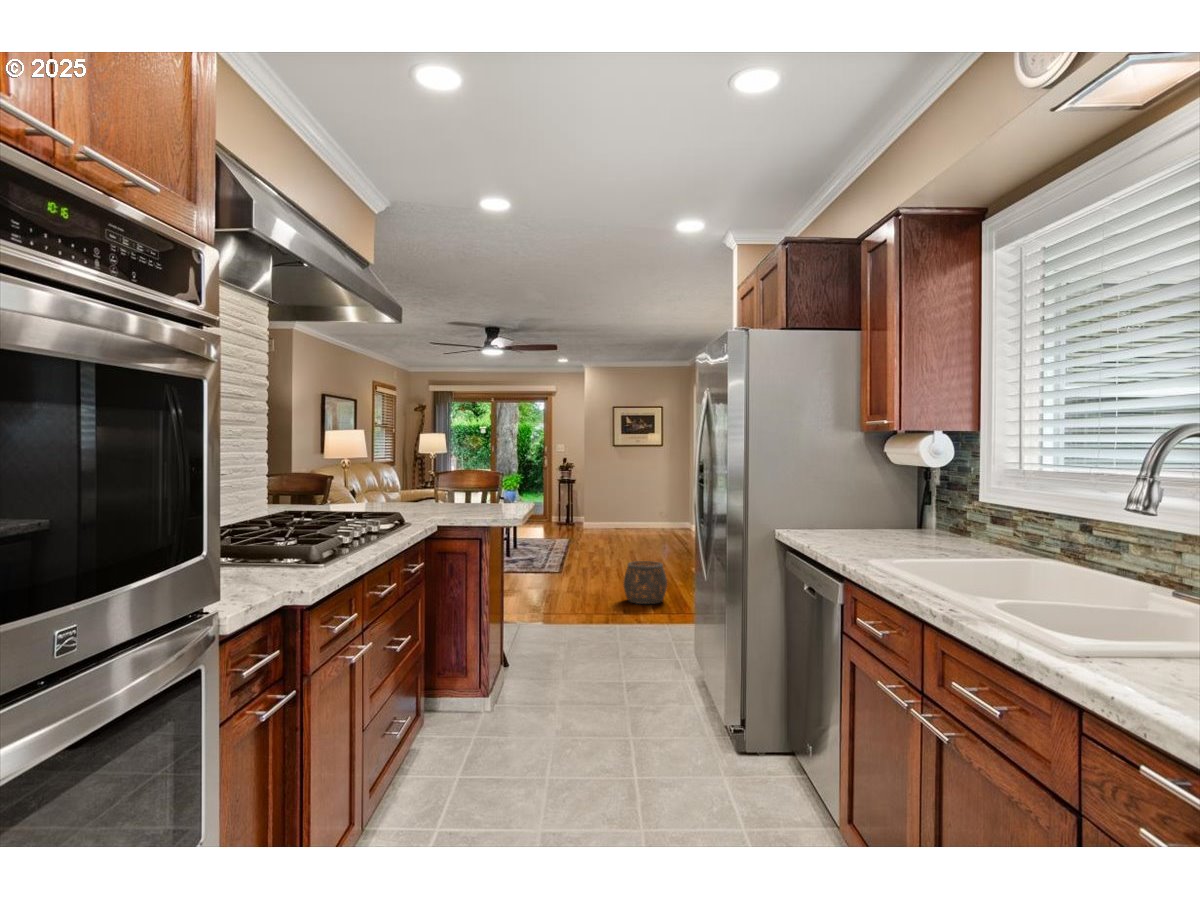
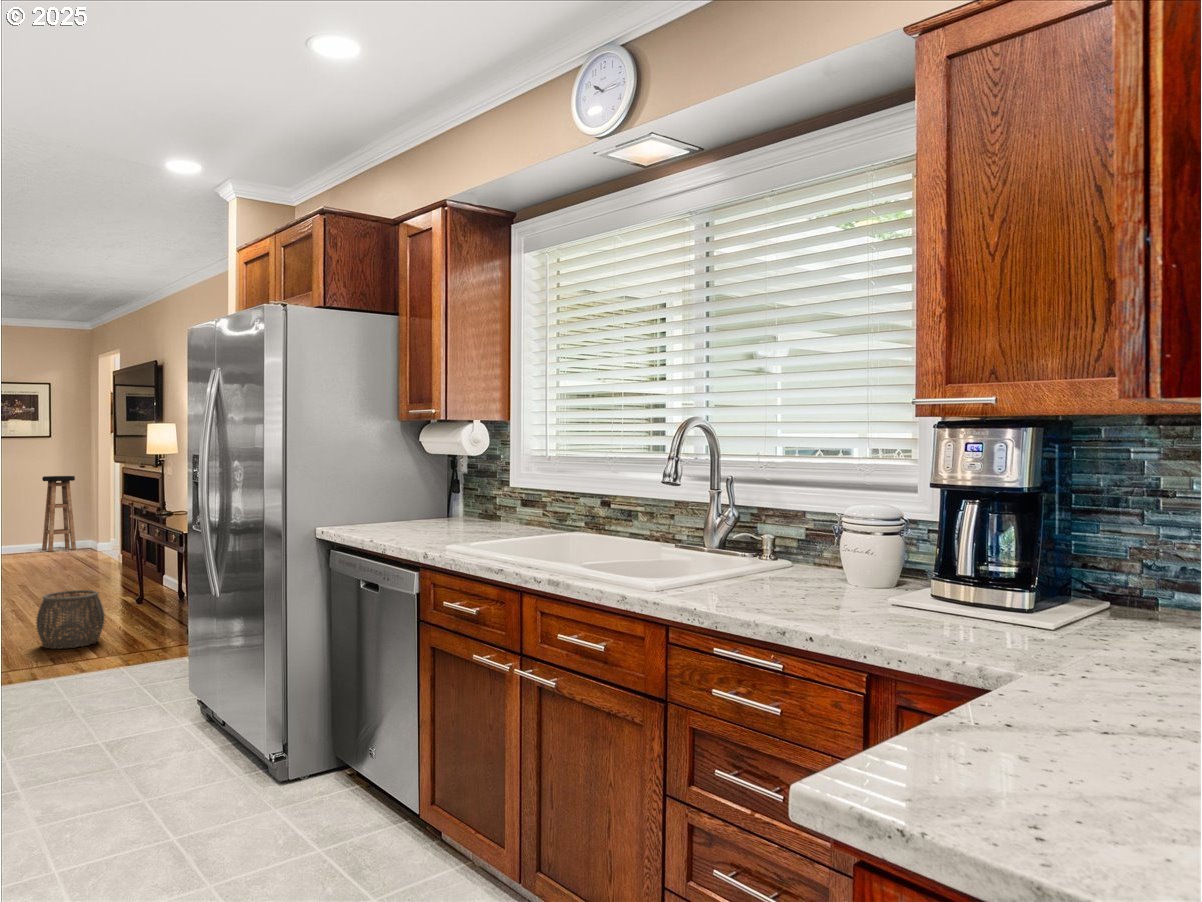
bar stool: none [658,474,678,529] -> present [42,476,76,552]

